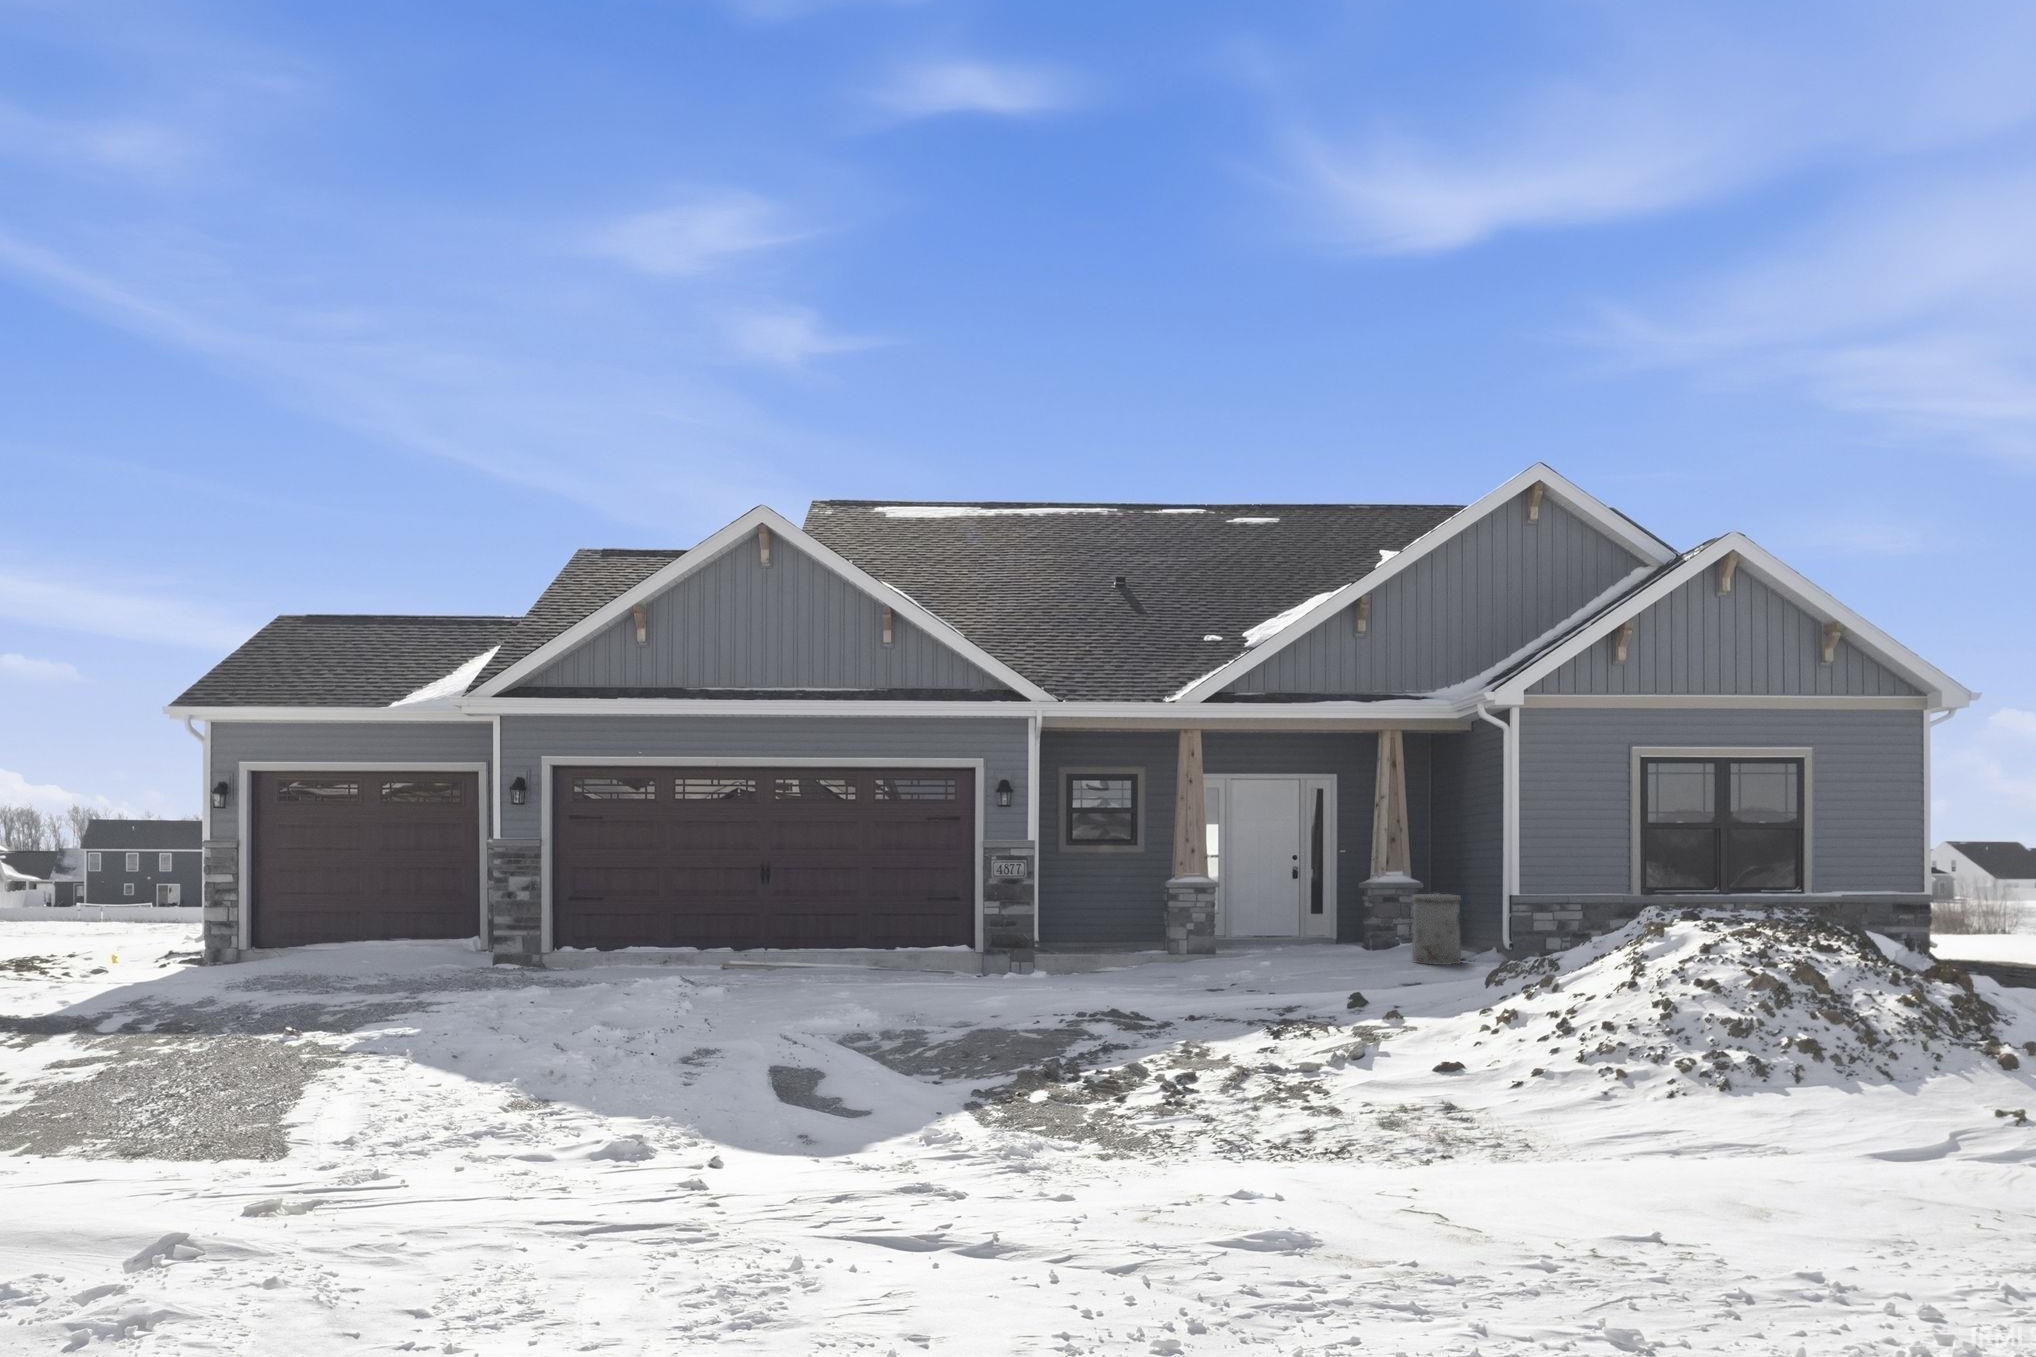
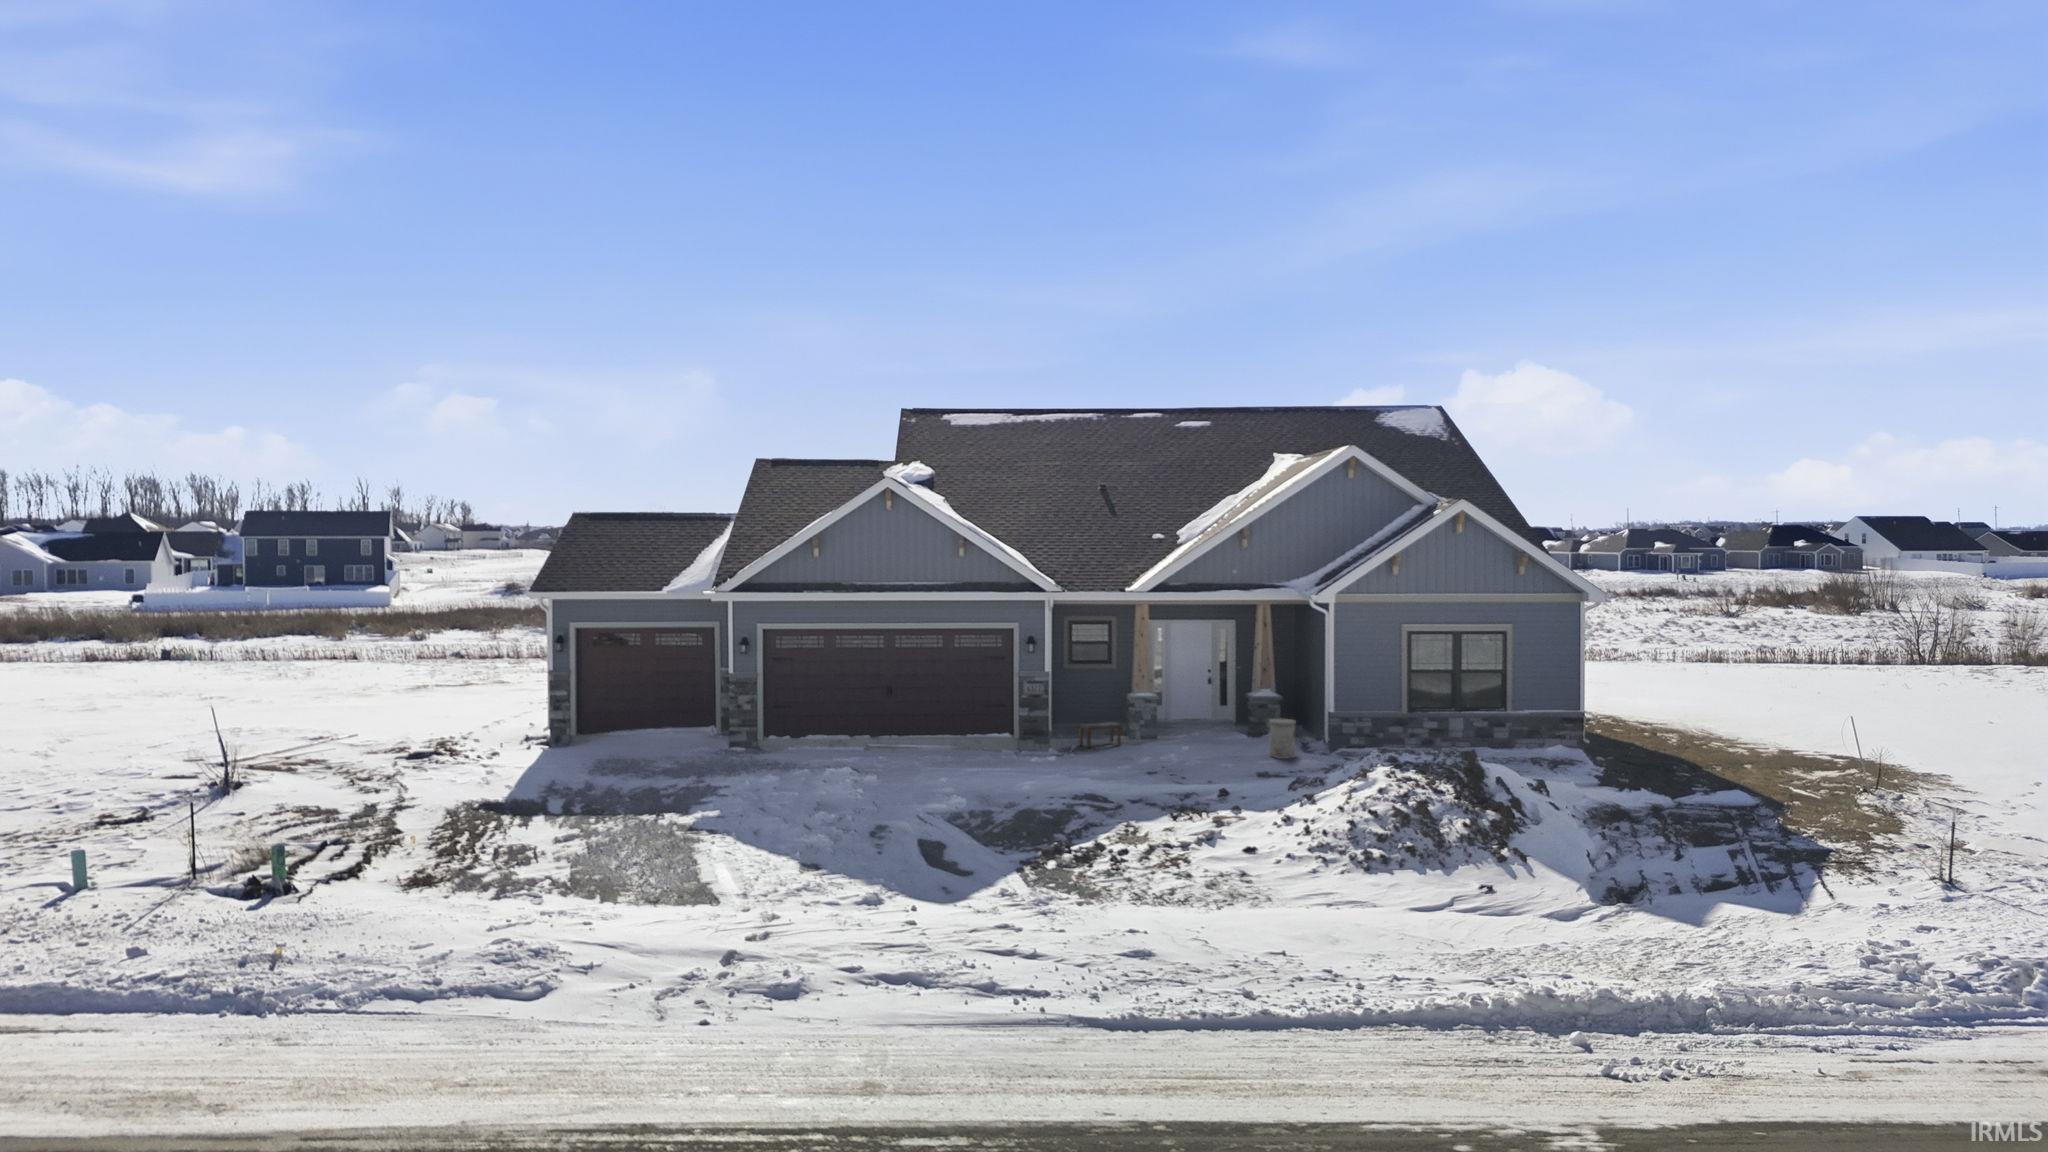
bench: none [1060,912,1138,958] -> present [1079,722,1122,748]

